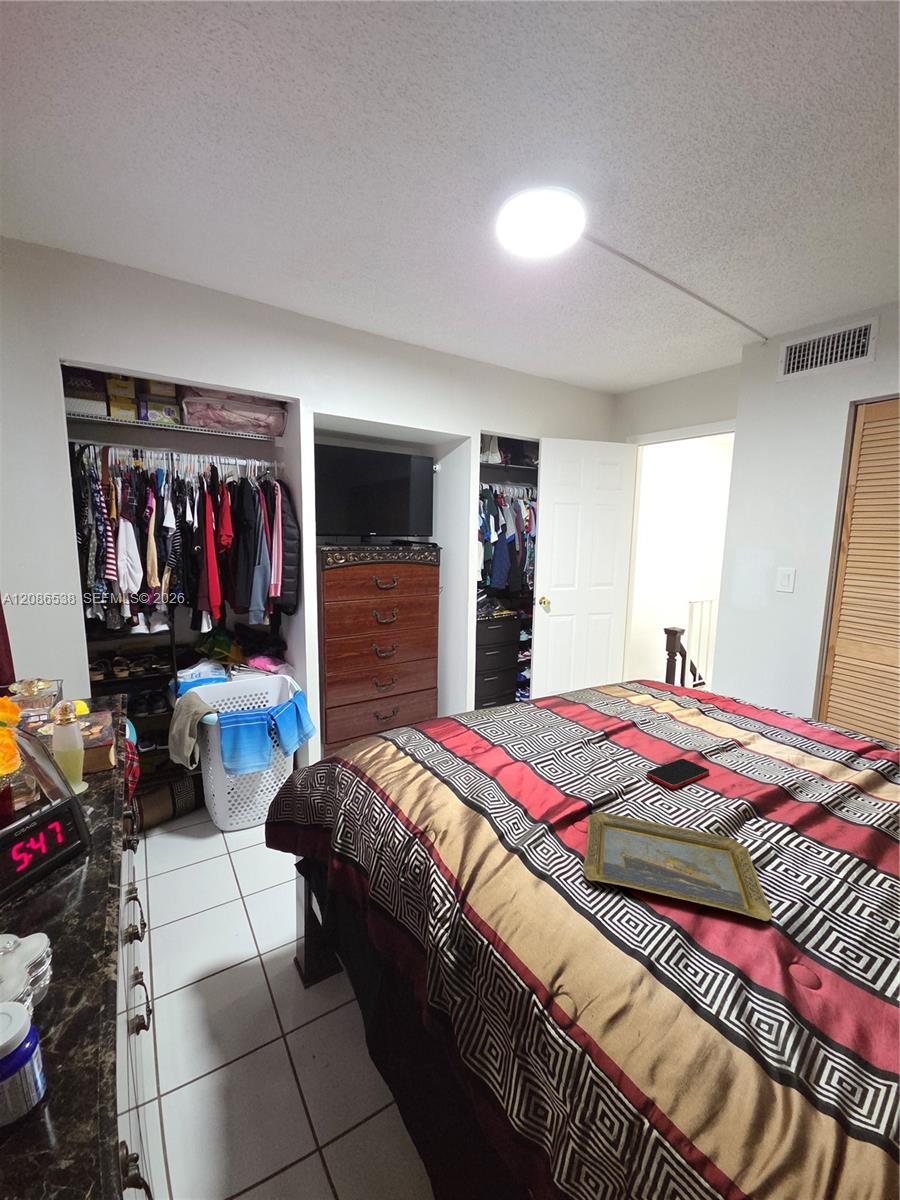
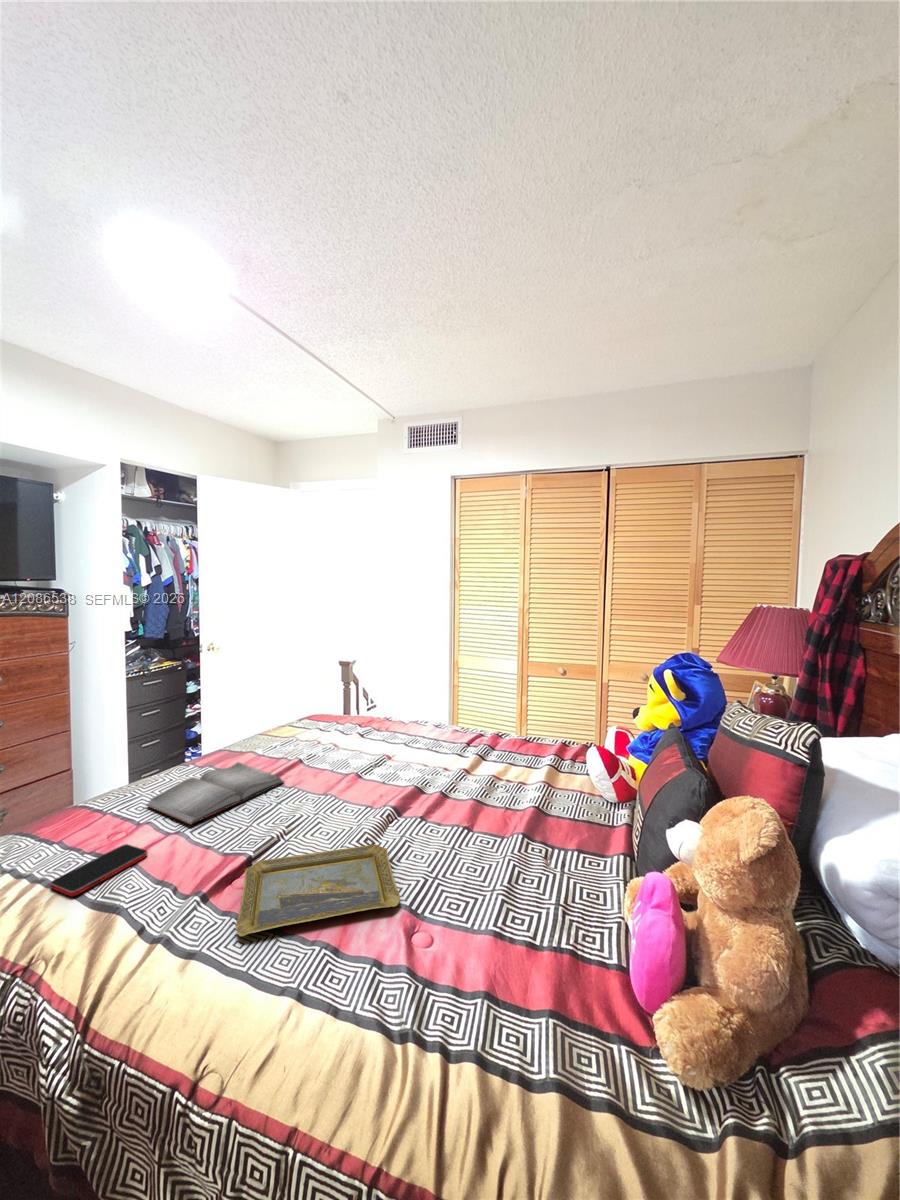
hardback book: none [498,710,619,757] -> present [146,763,284,824]
smartphone: present [647,759,709,789] -> present [50,844,148,896]

